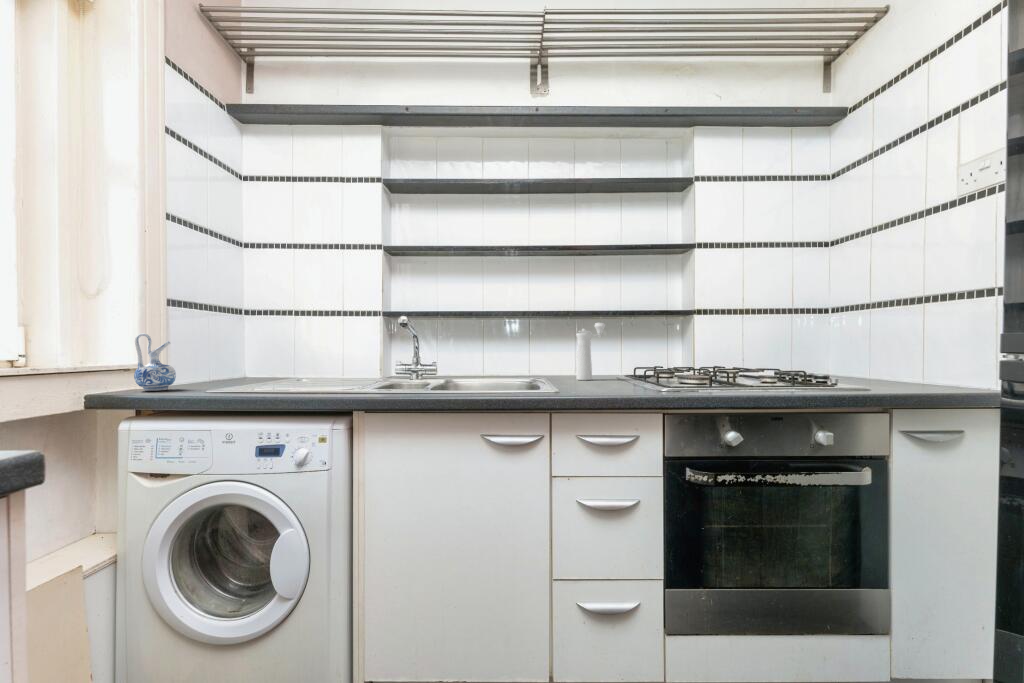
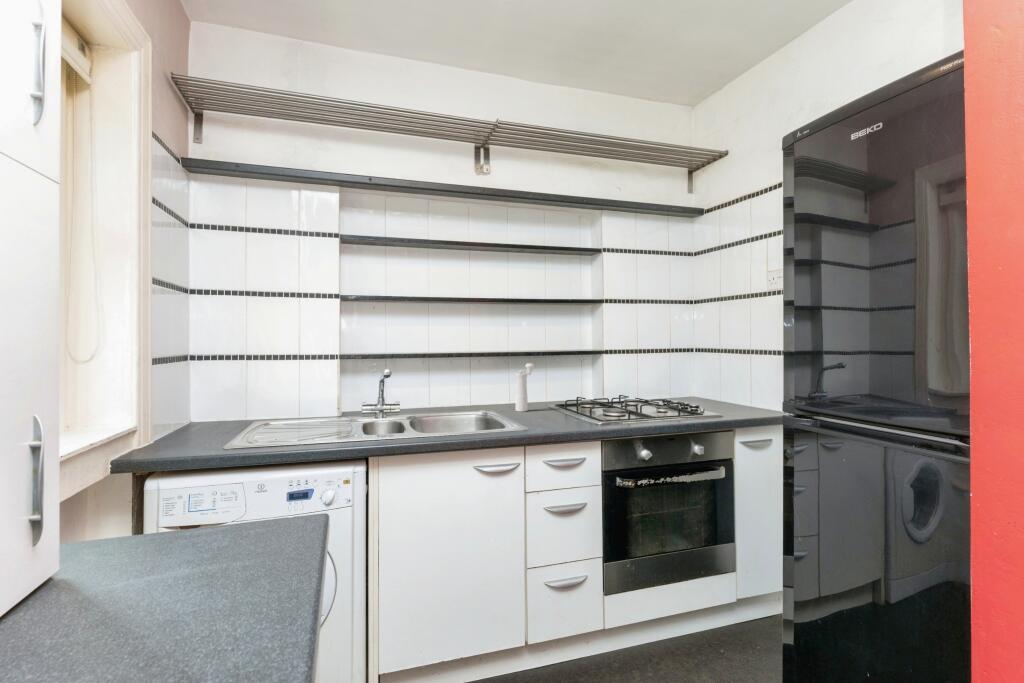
ceramic pitcher: present [134,333,176,391] -> none [132,393,172,449]

